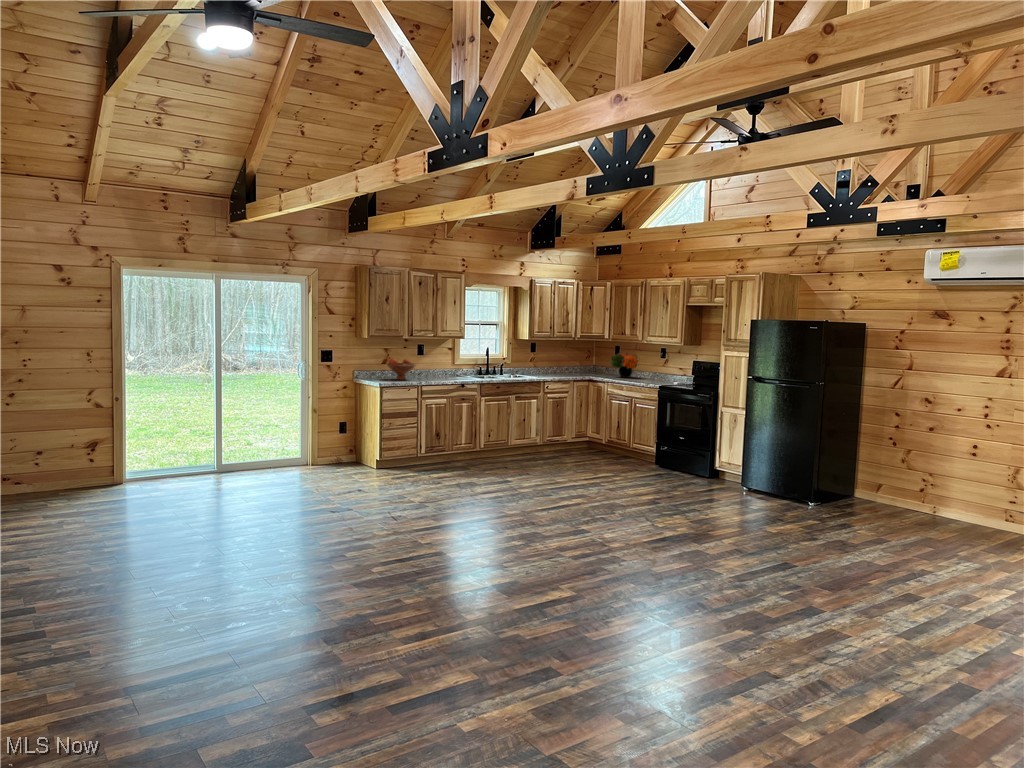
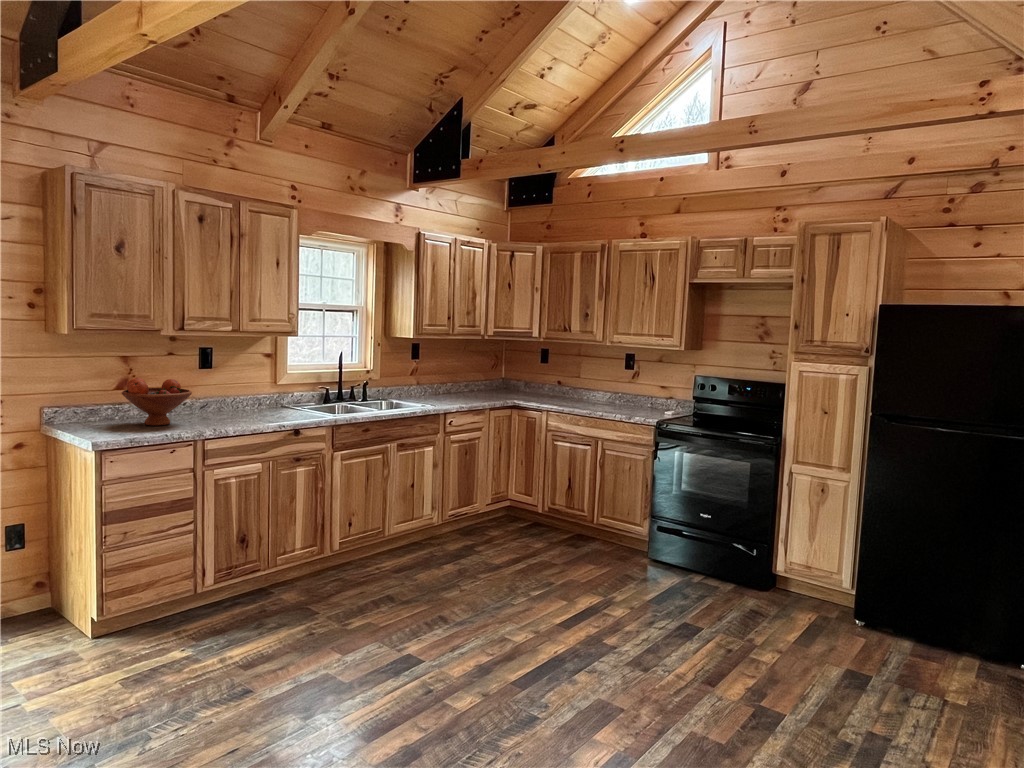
flower arrangement: present [610,352,638,378] -> none [541,359,588,401]

